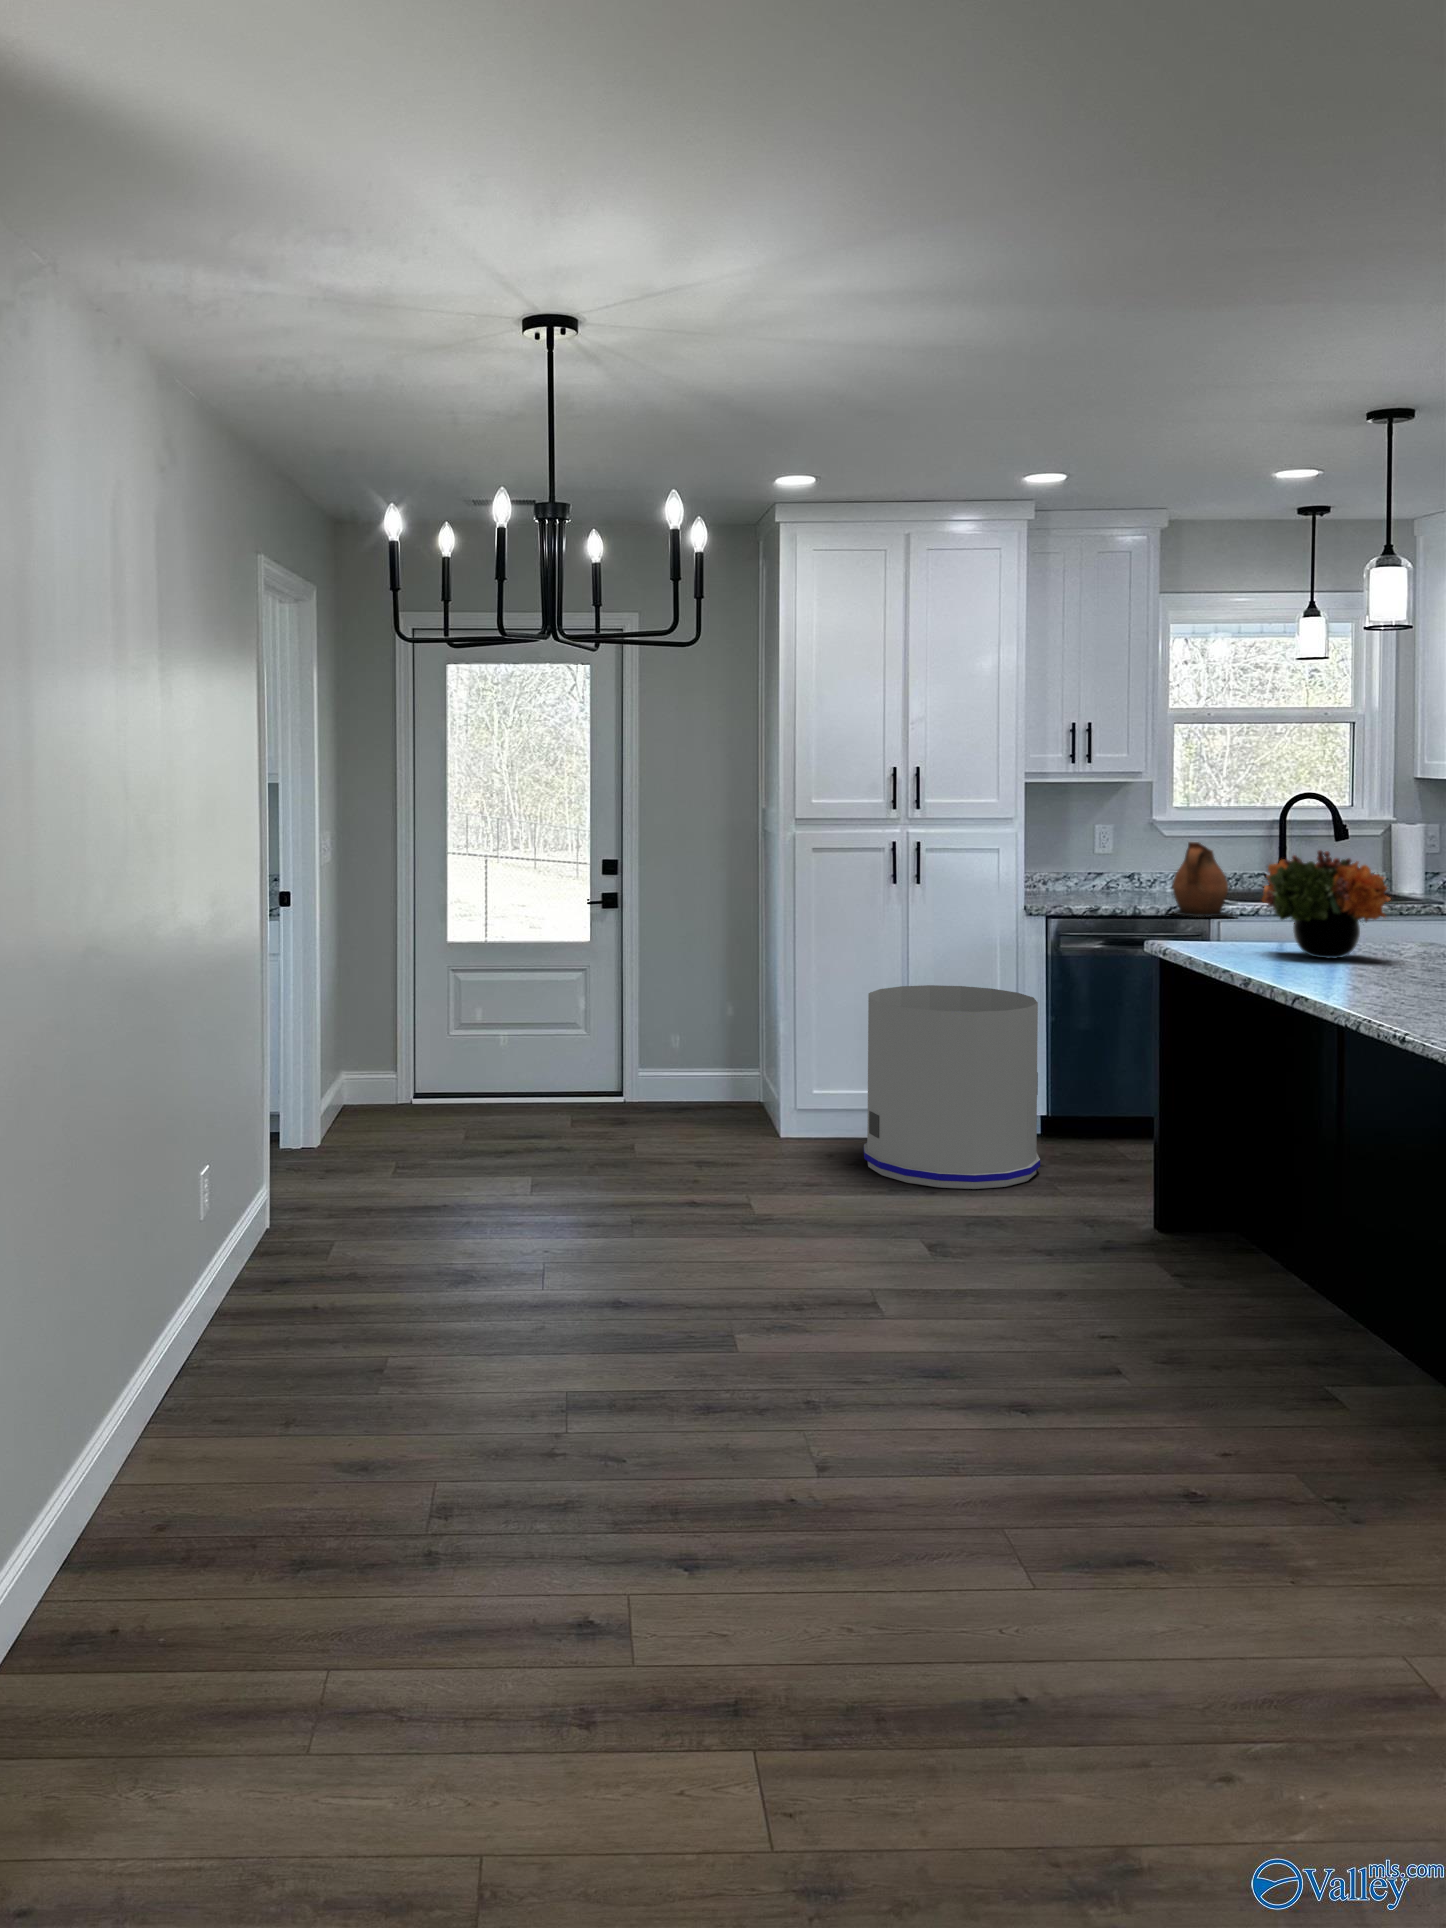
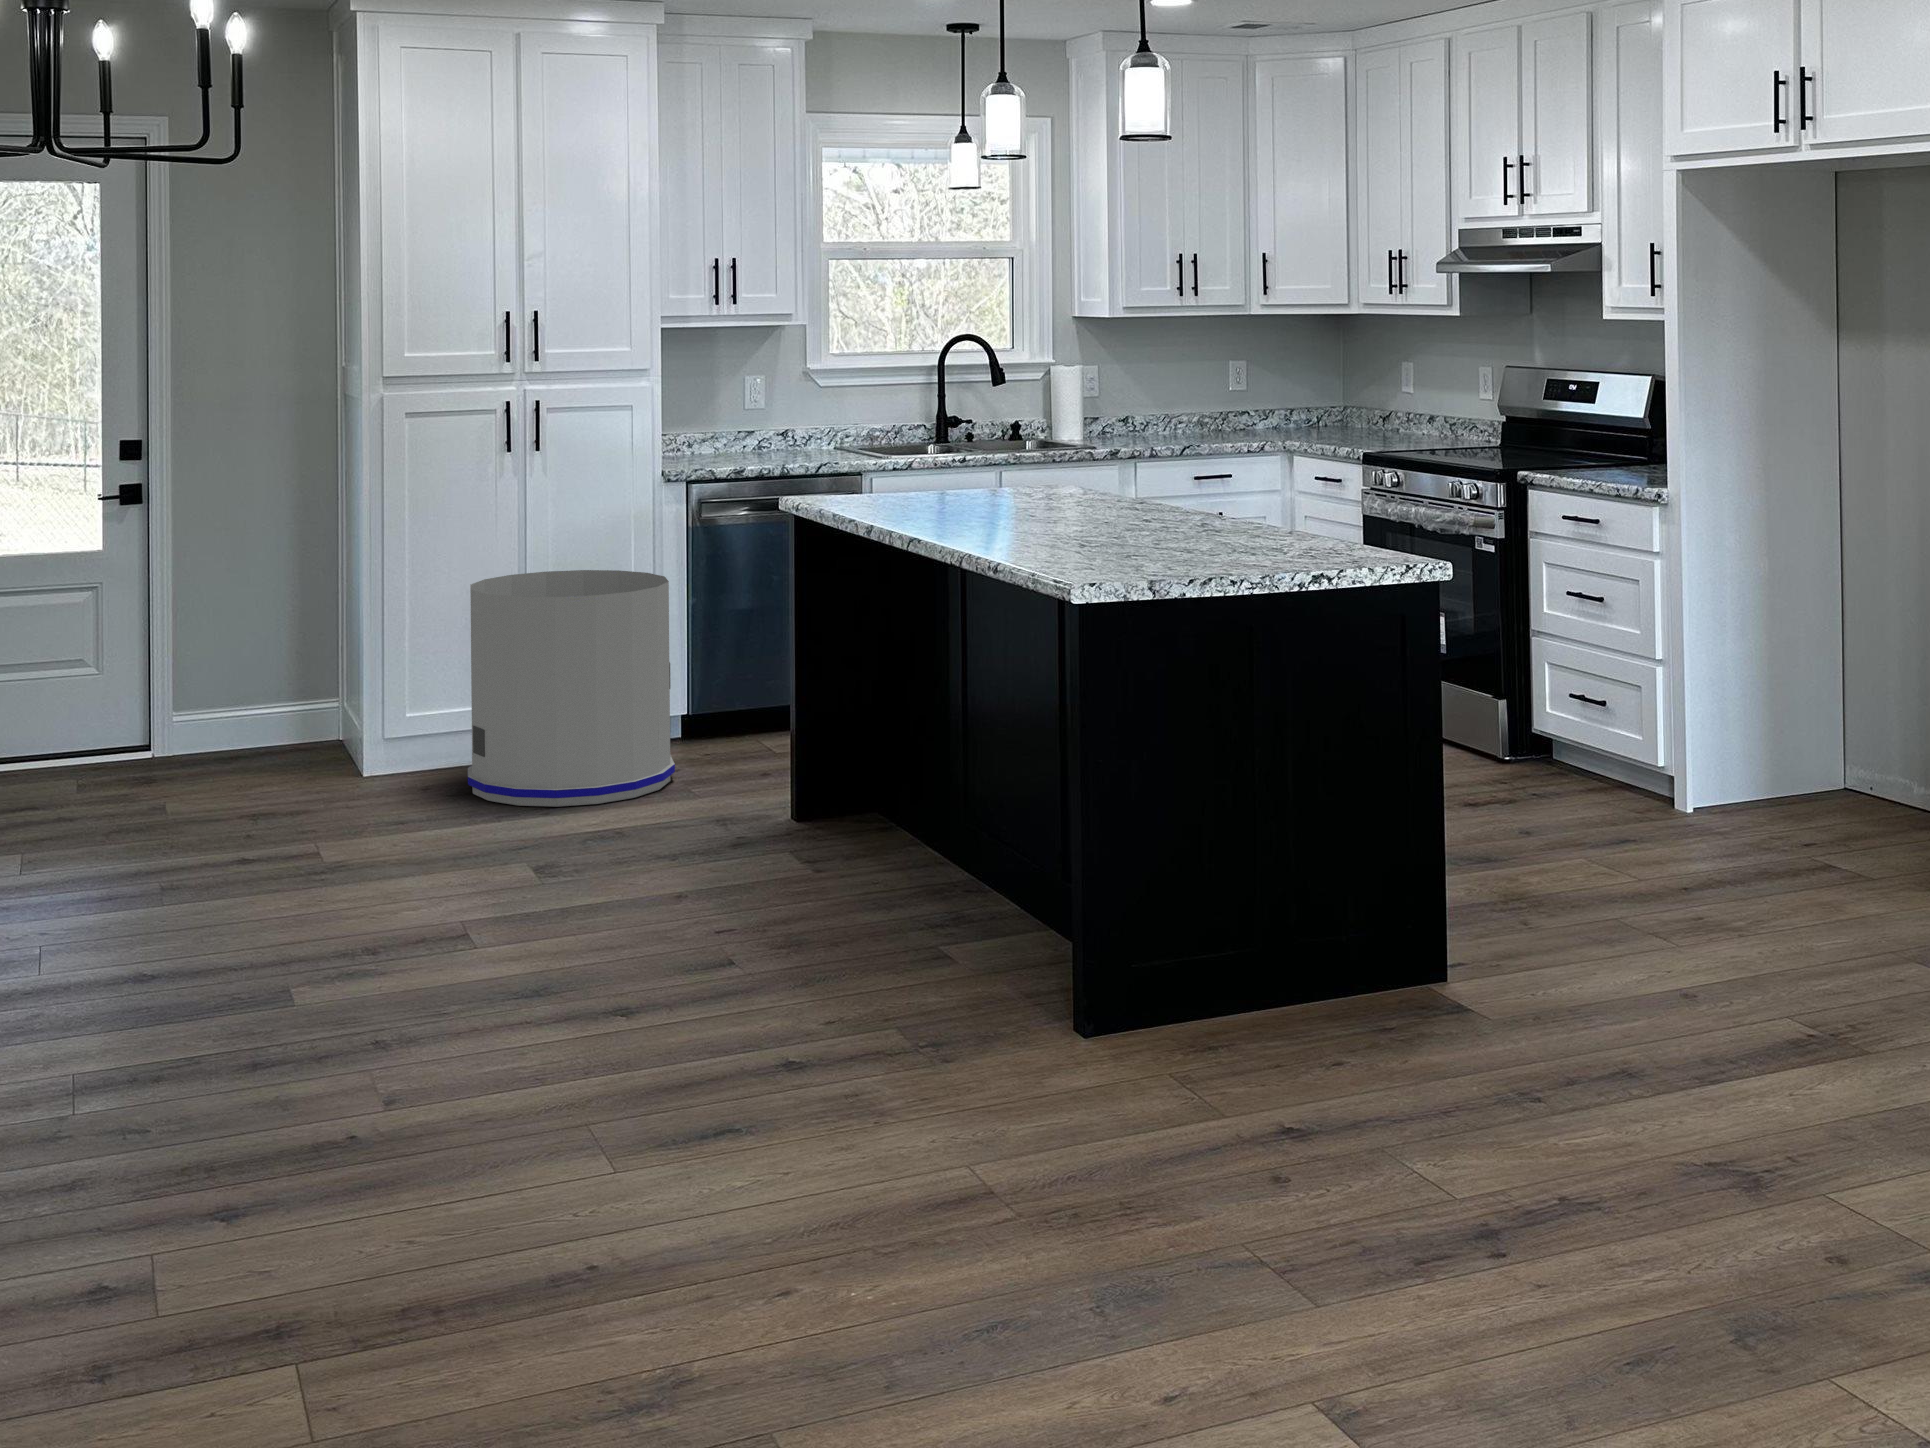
ceramic pitcher: present [1171,842,1236,917] -> none [812,391,891,475]
flower arrangement: present [1262,850,1390,958] -> none [895,391,1023,506]

